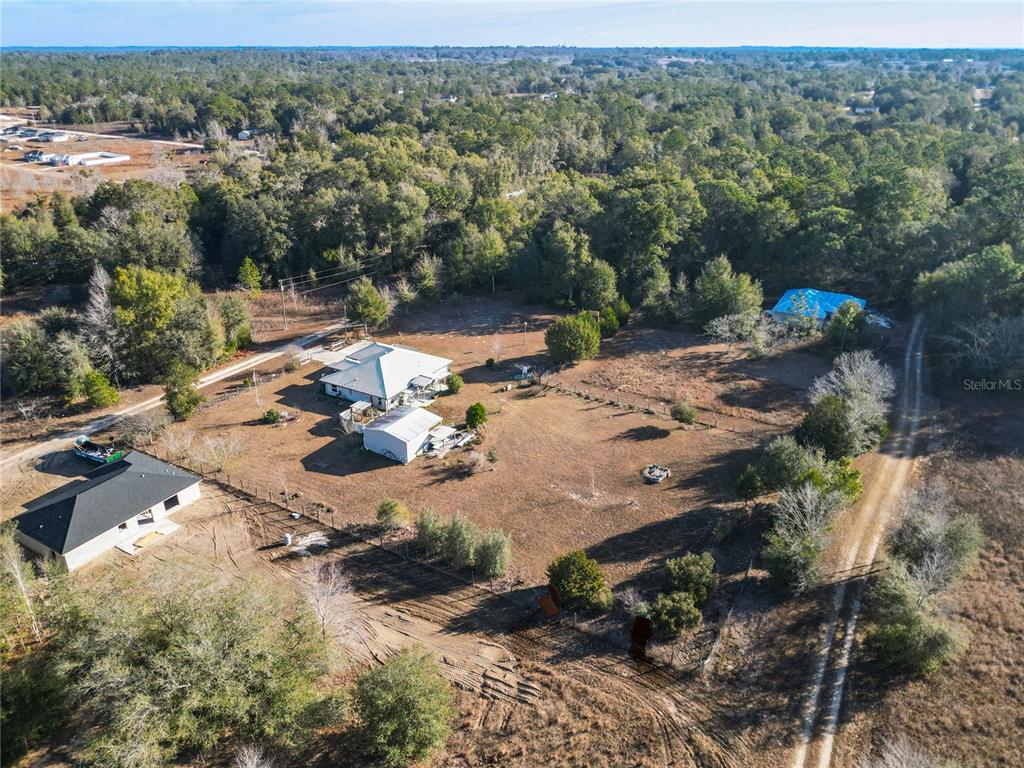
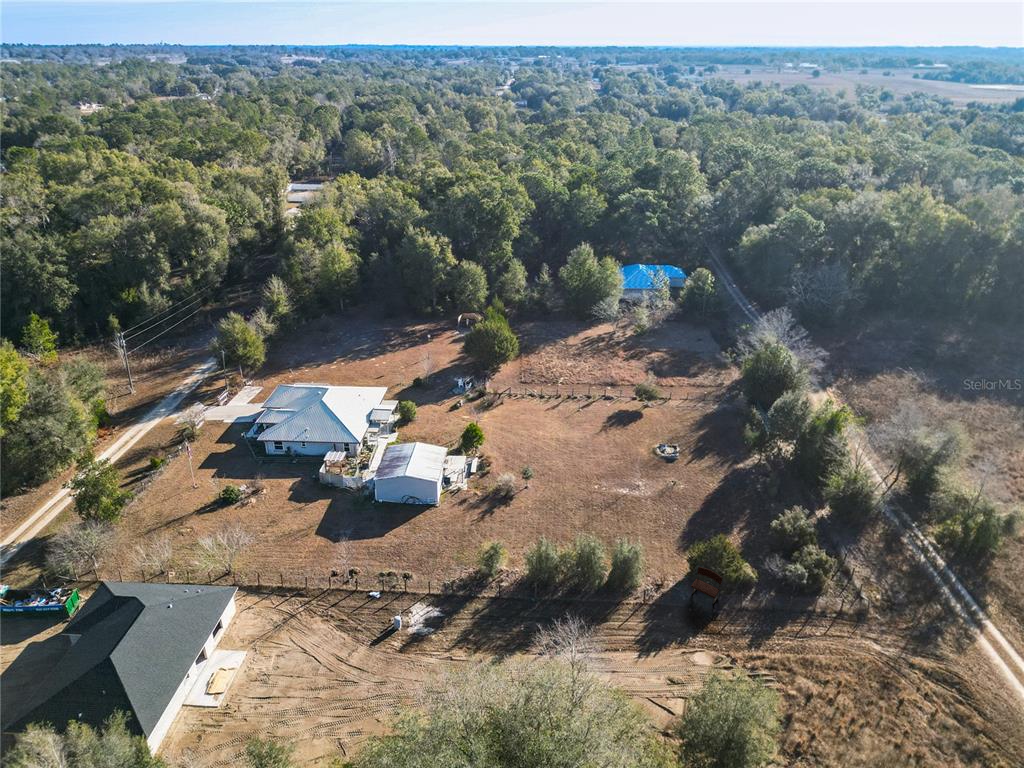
lounge chair: present [628,615,652,659] -> none [779,567,802,605]

